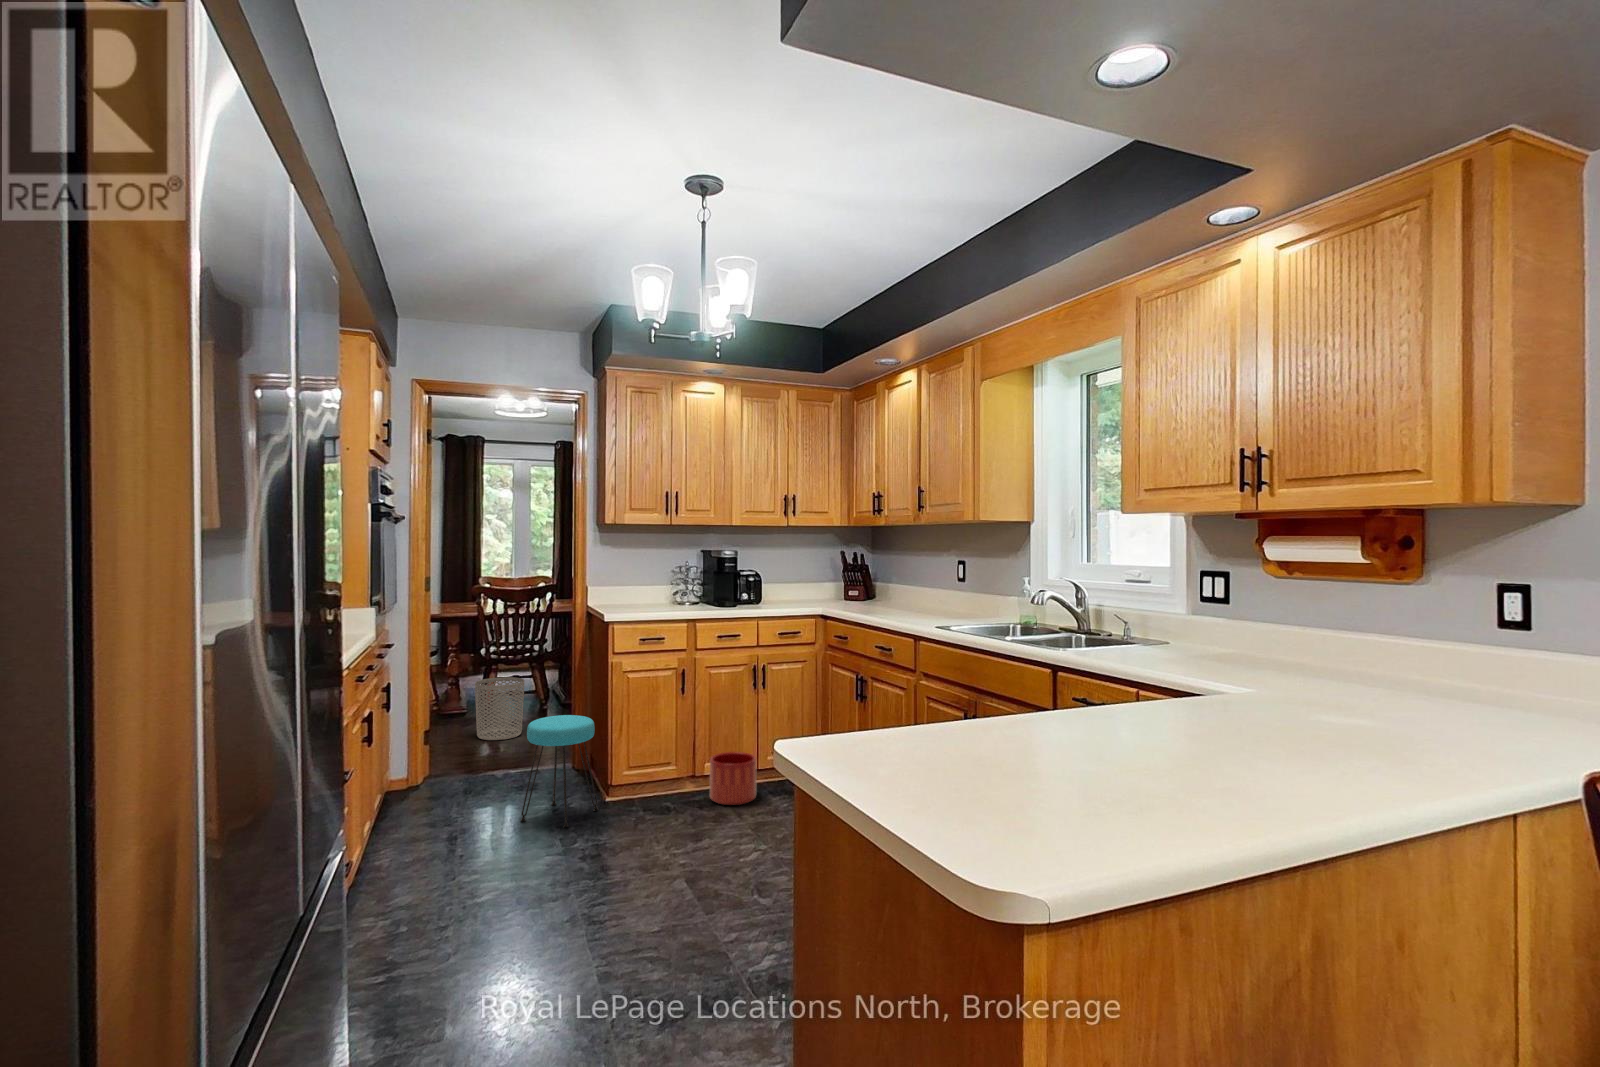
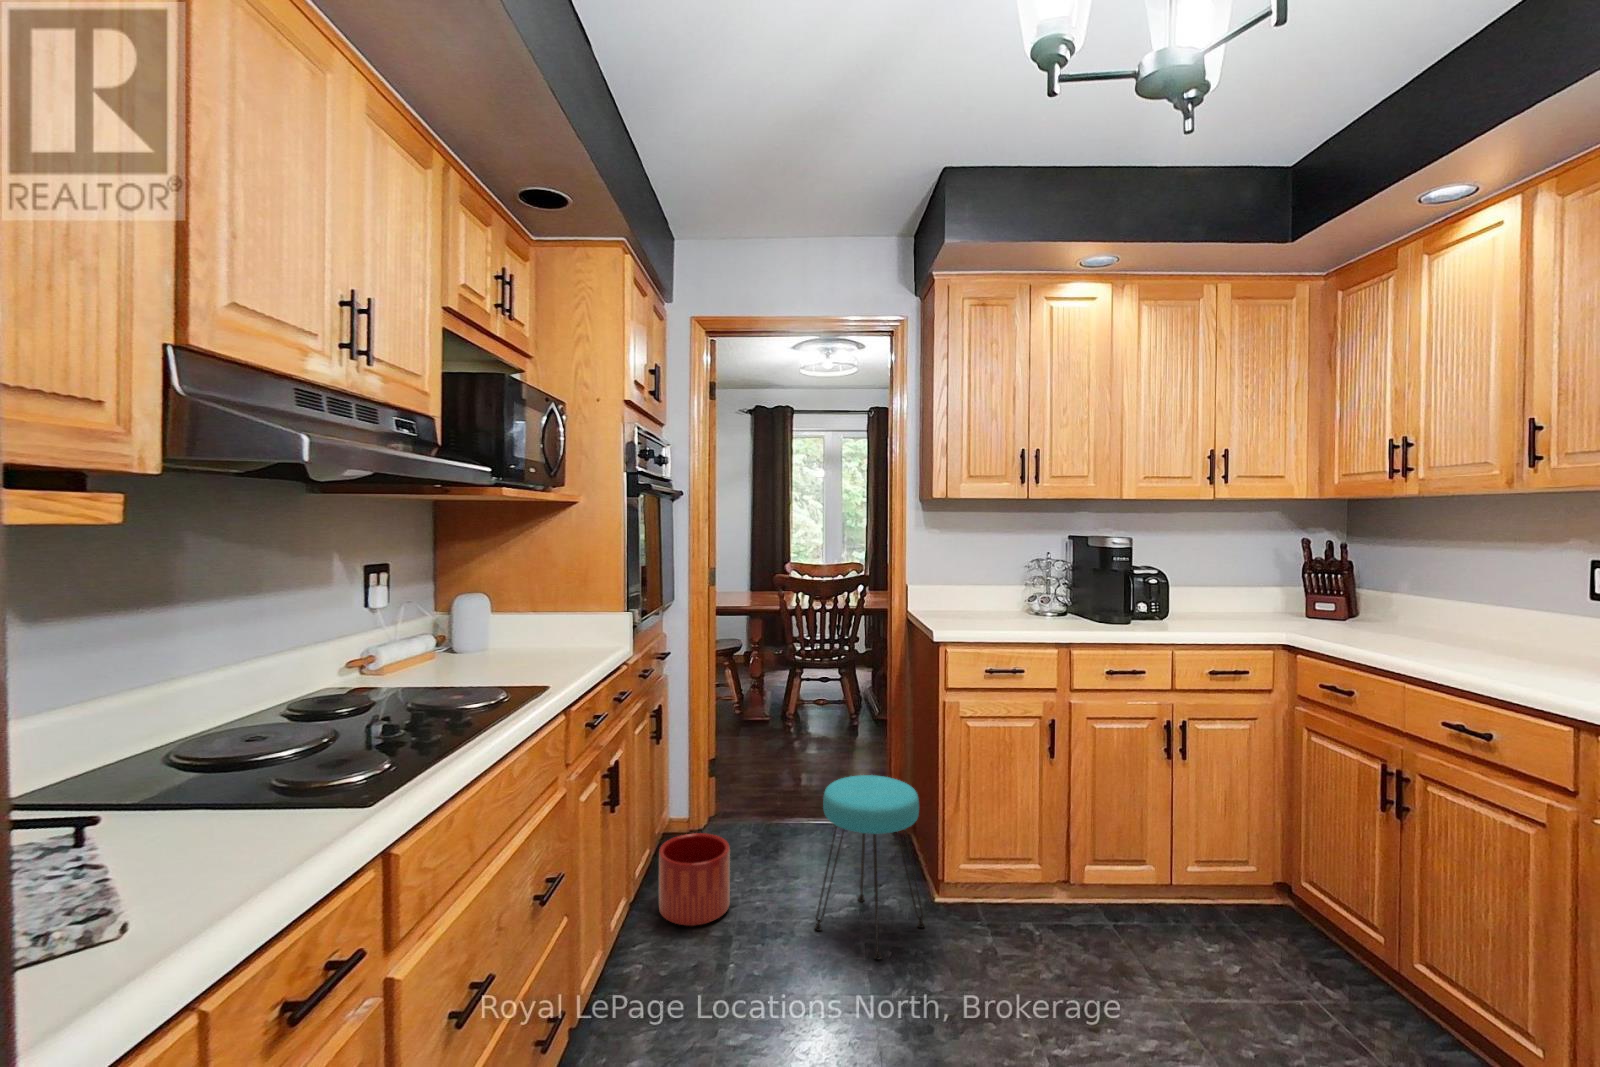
waste bin: present [475,677,524,740] -> none [775,684,830,762]
planter: present [710,752,756,805] -> present [659,833,730,926]

